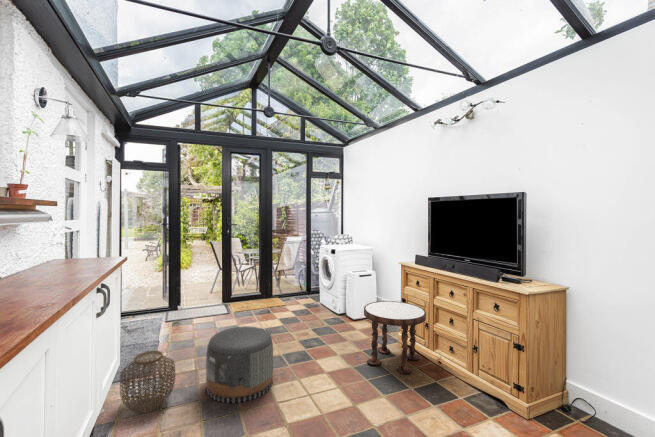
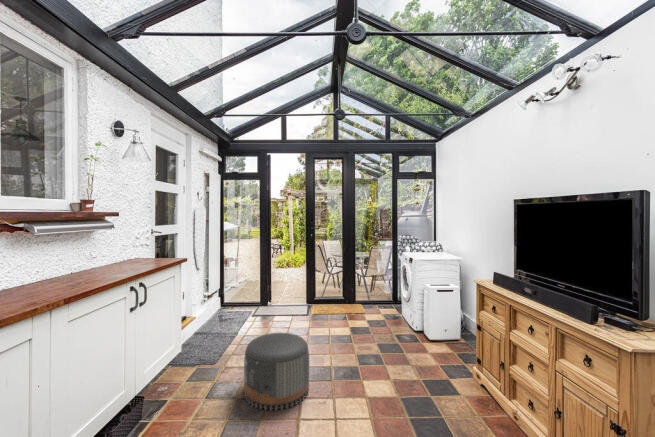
side table: present [364,301,426,374] -> none [417,325,497,423]
woven basket: present [120,351,175,414] -> none [171,344,218,400]

